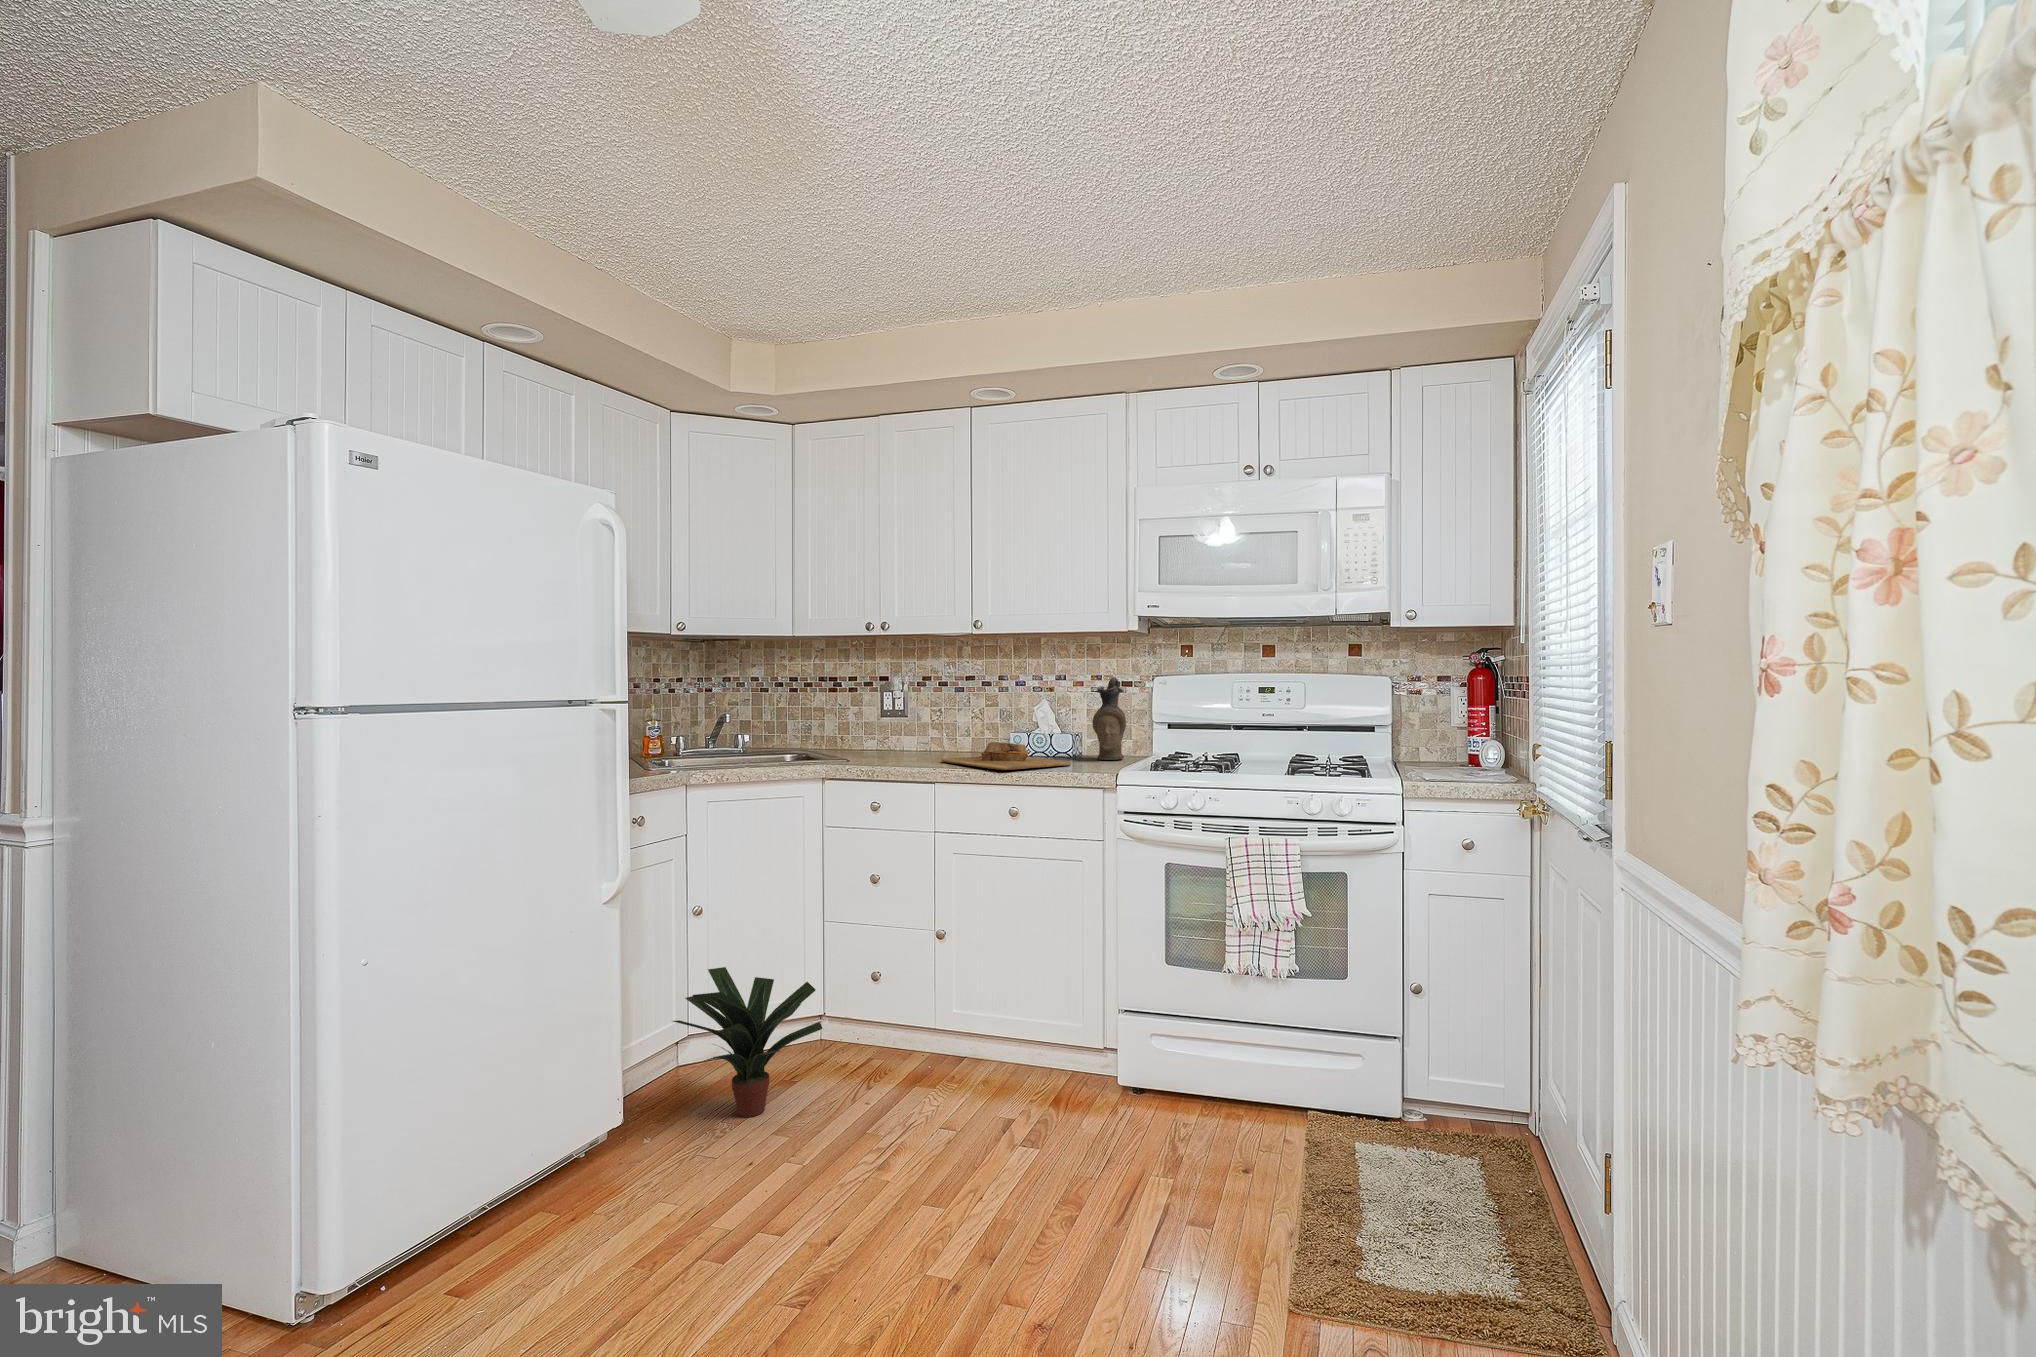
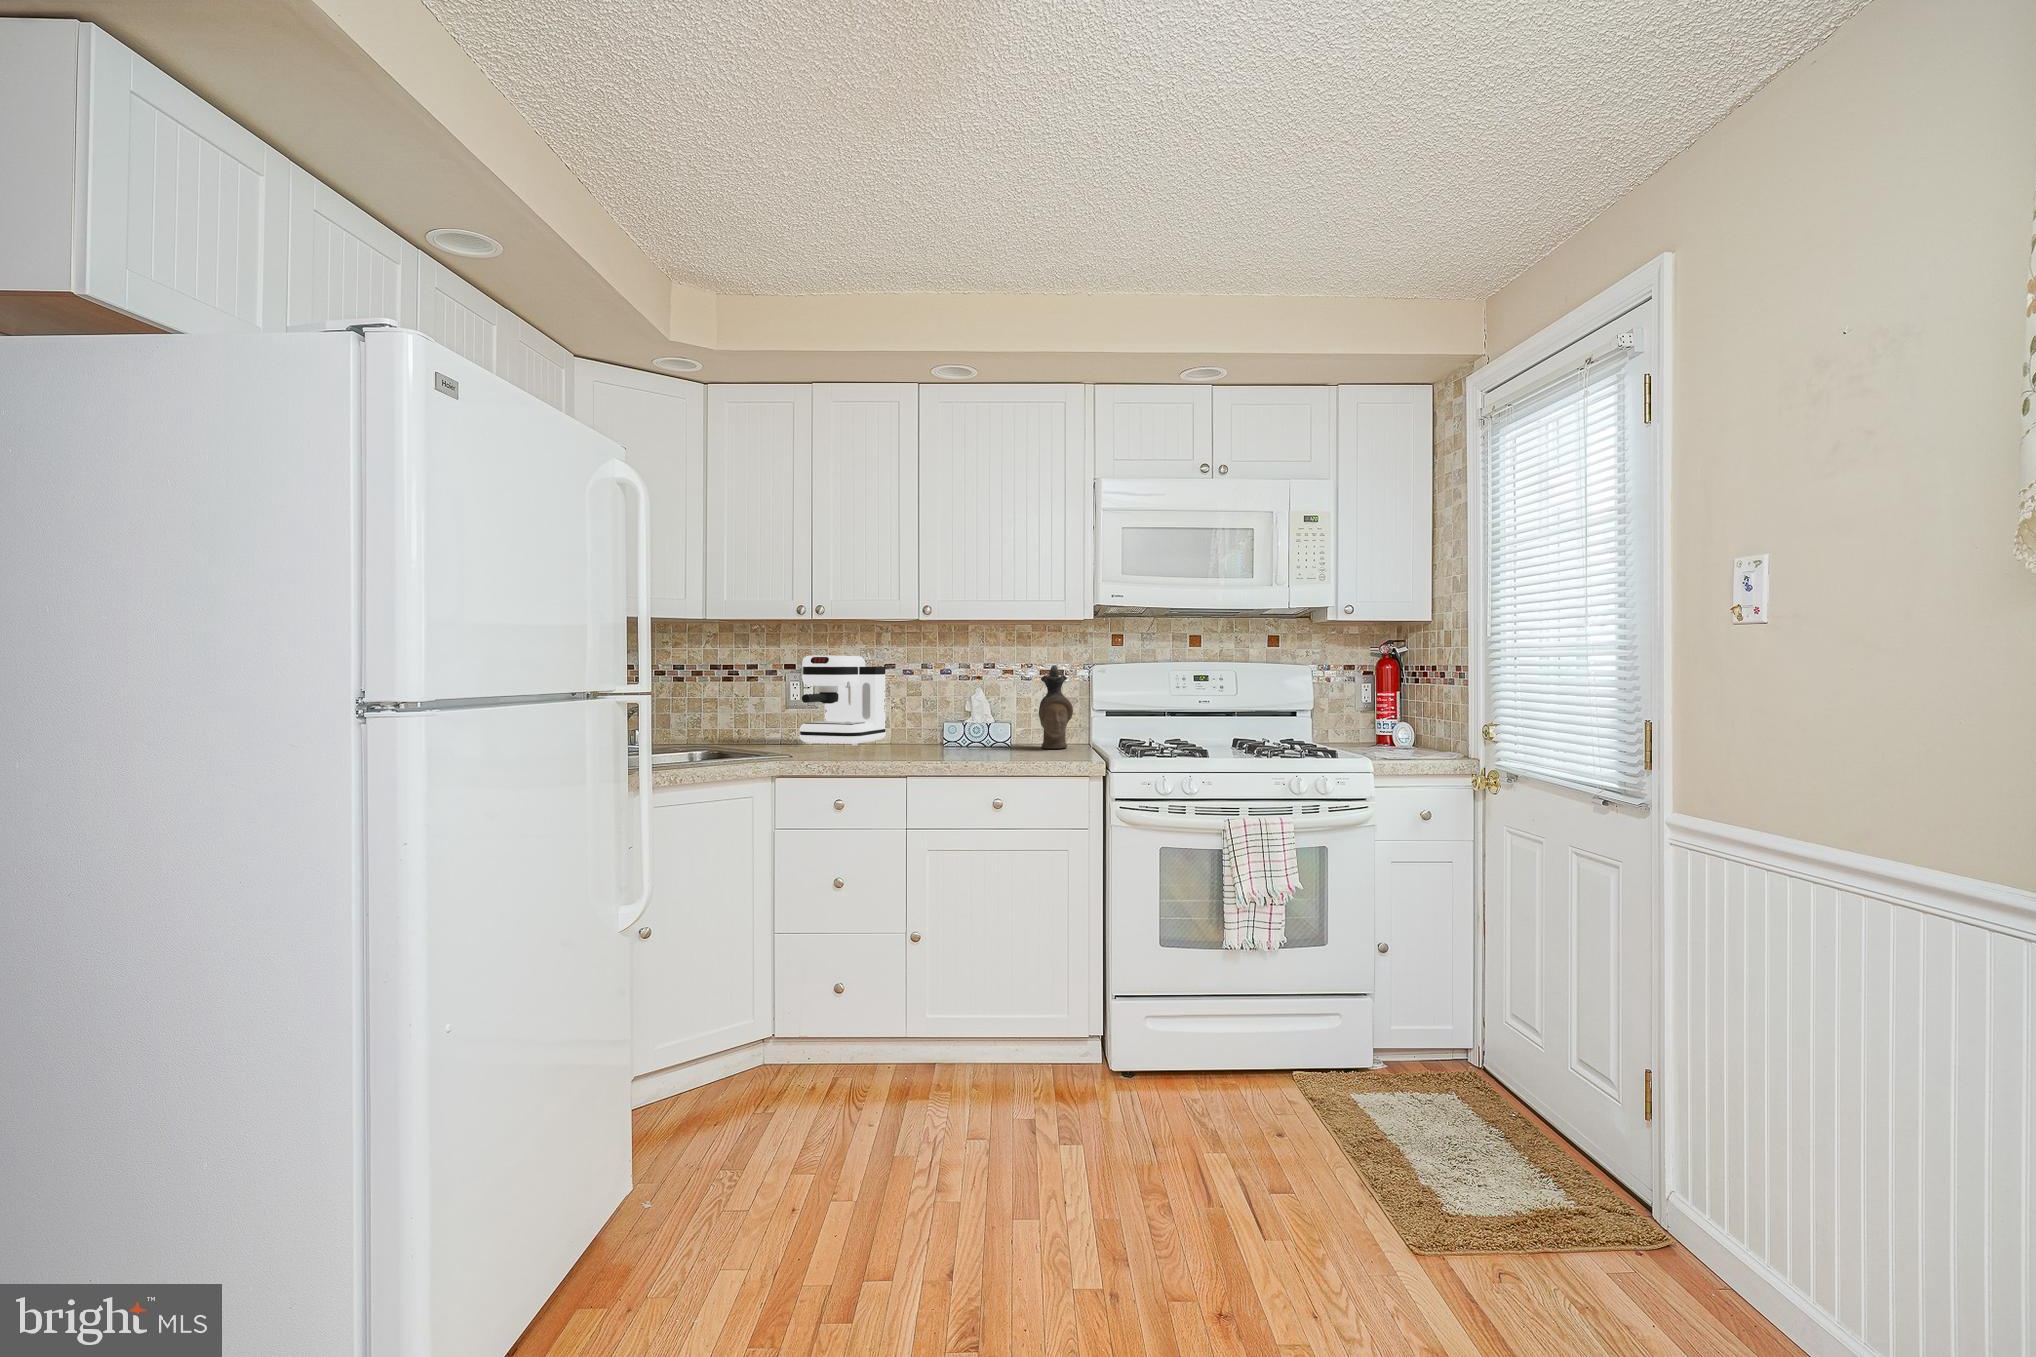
coffee maker: none [881,669,968,753] -> present [799,656,886,746]
cutting board: present [942,742,1071,770] -> none [888,732,1030,761]
potted plant: present [673,967,823,1117] -> none [655,999,817,1170]

